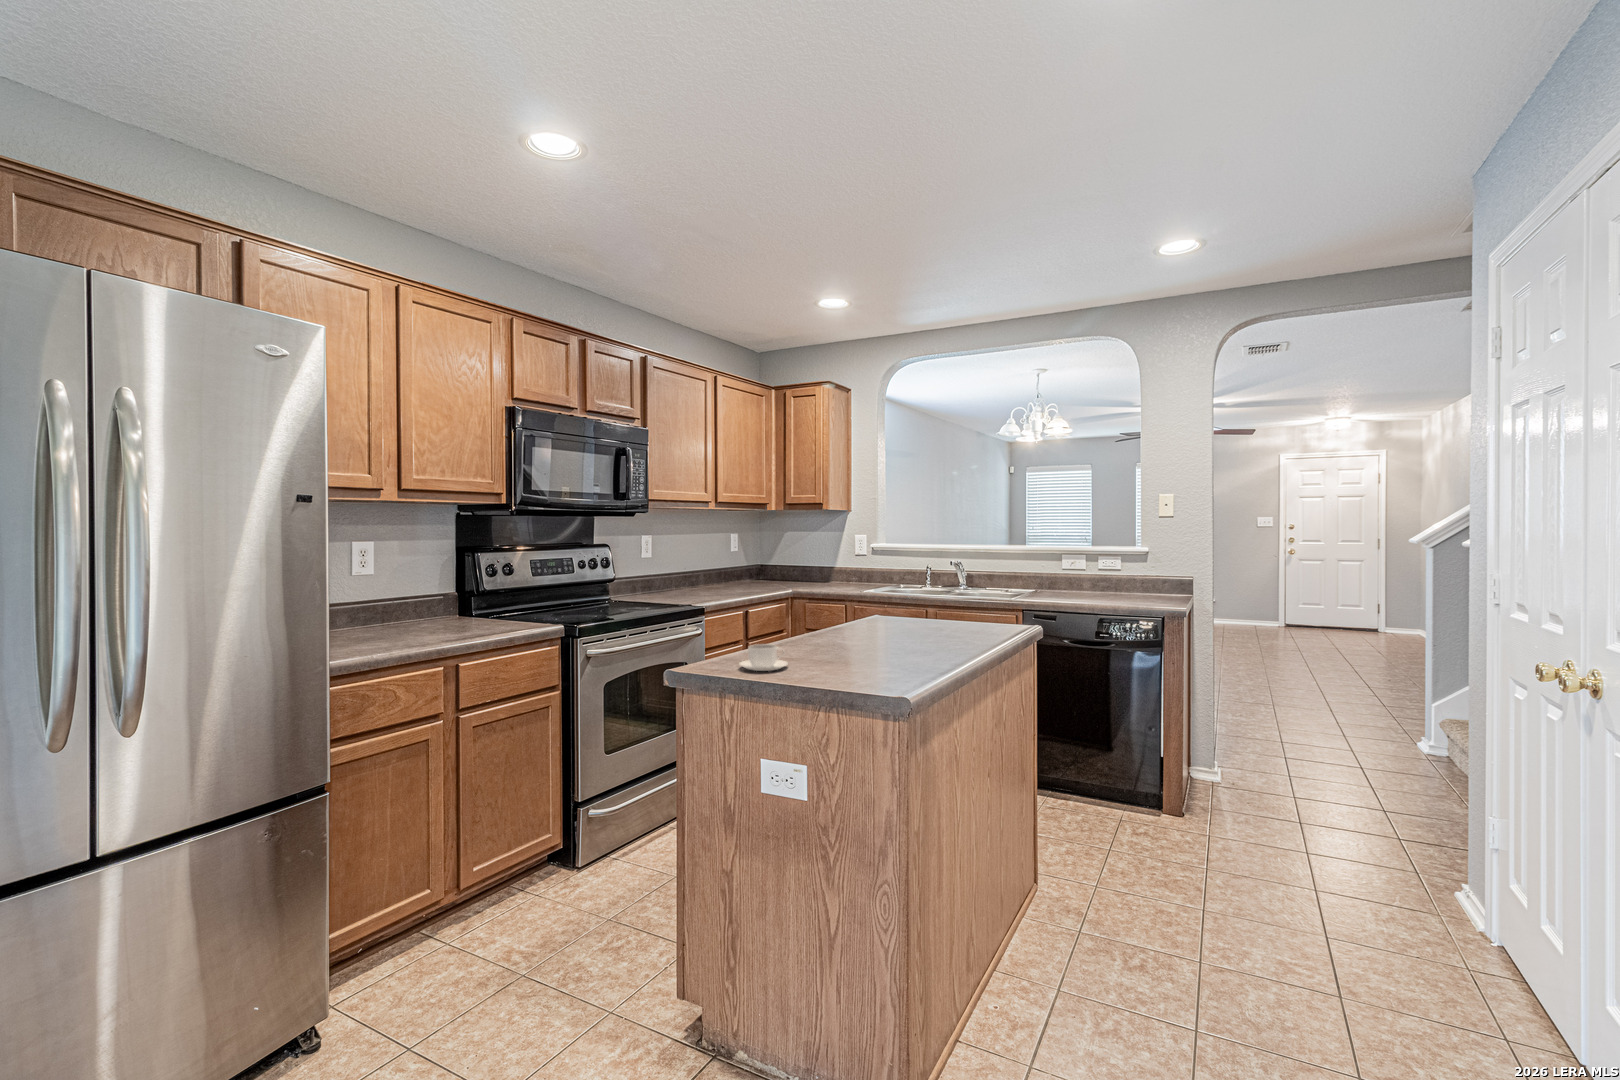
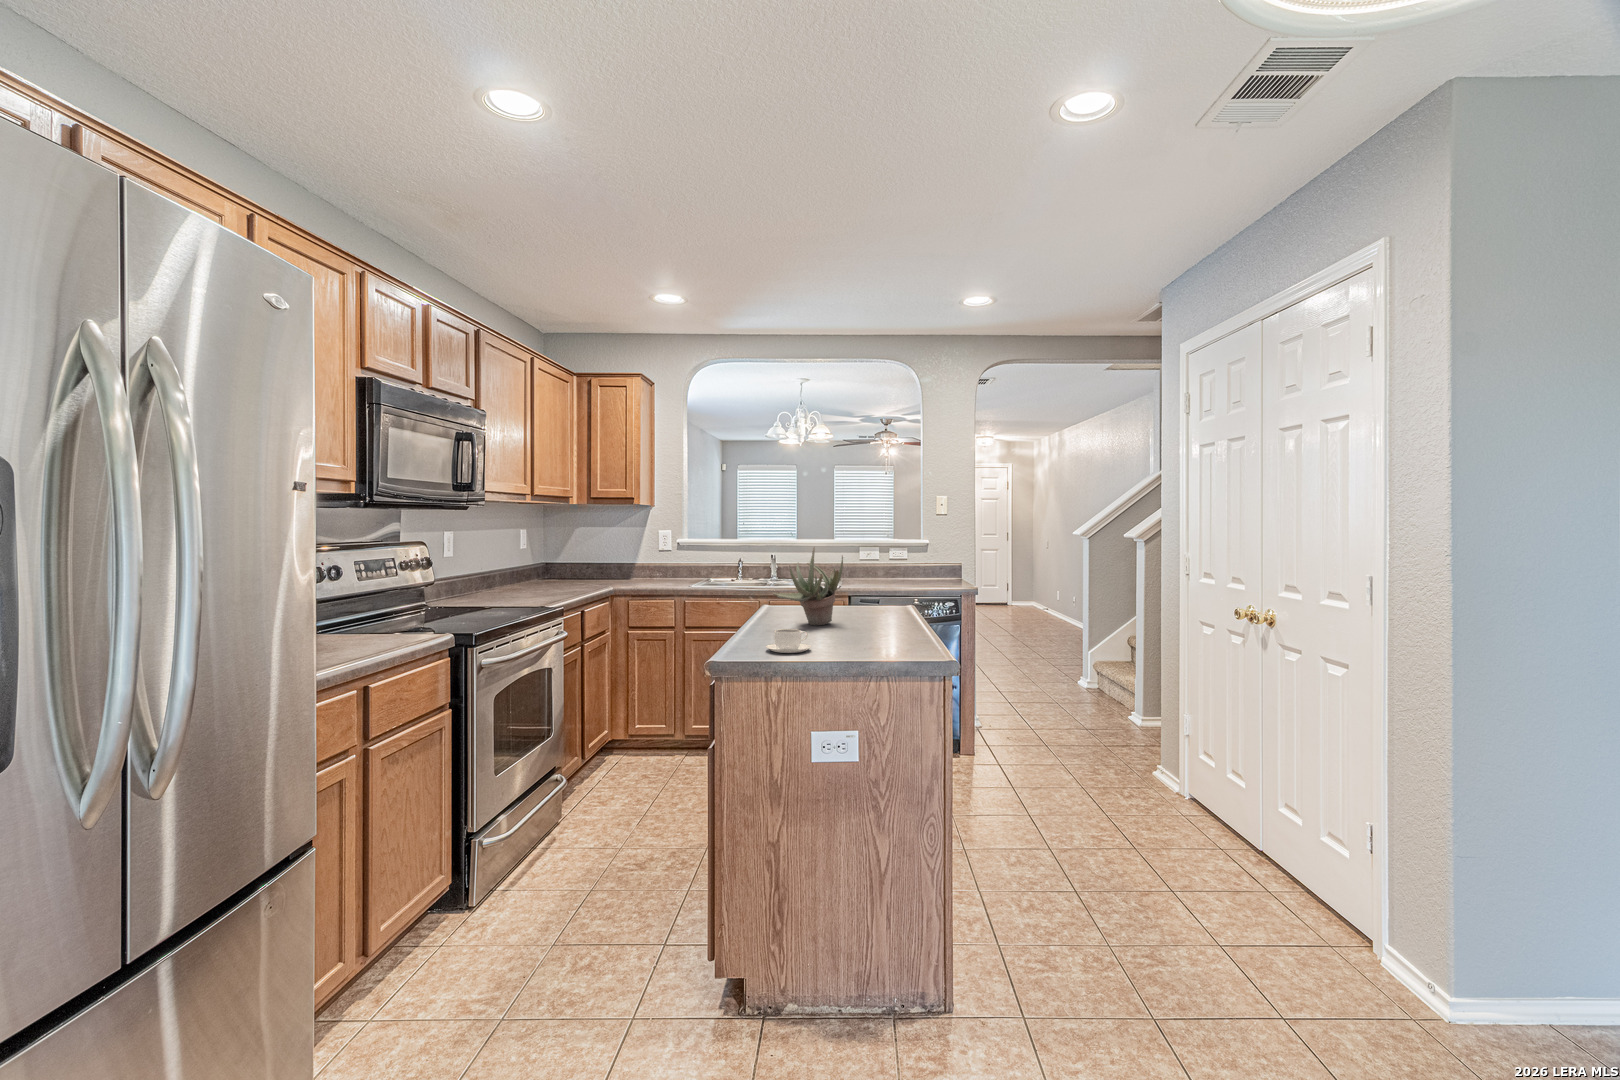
succulent plant: none [801,555,884,641] -> present [773,547,843,626]

